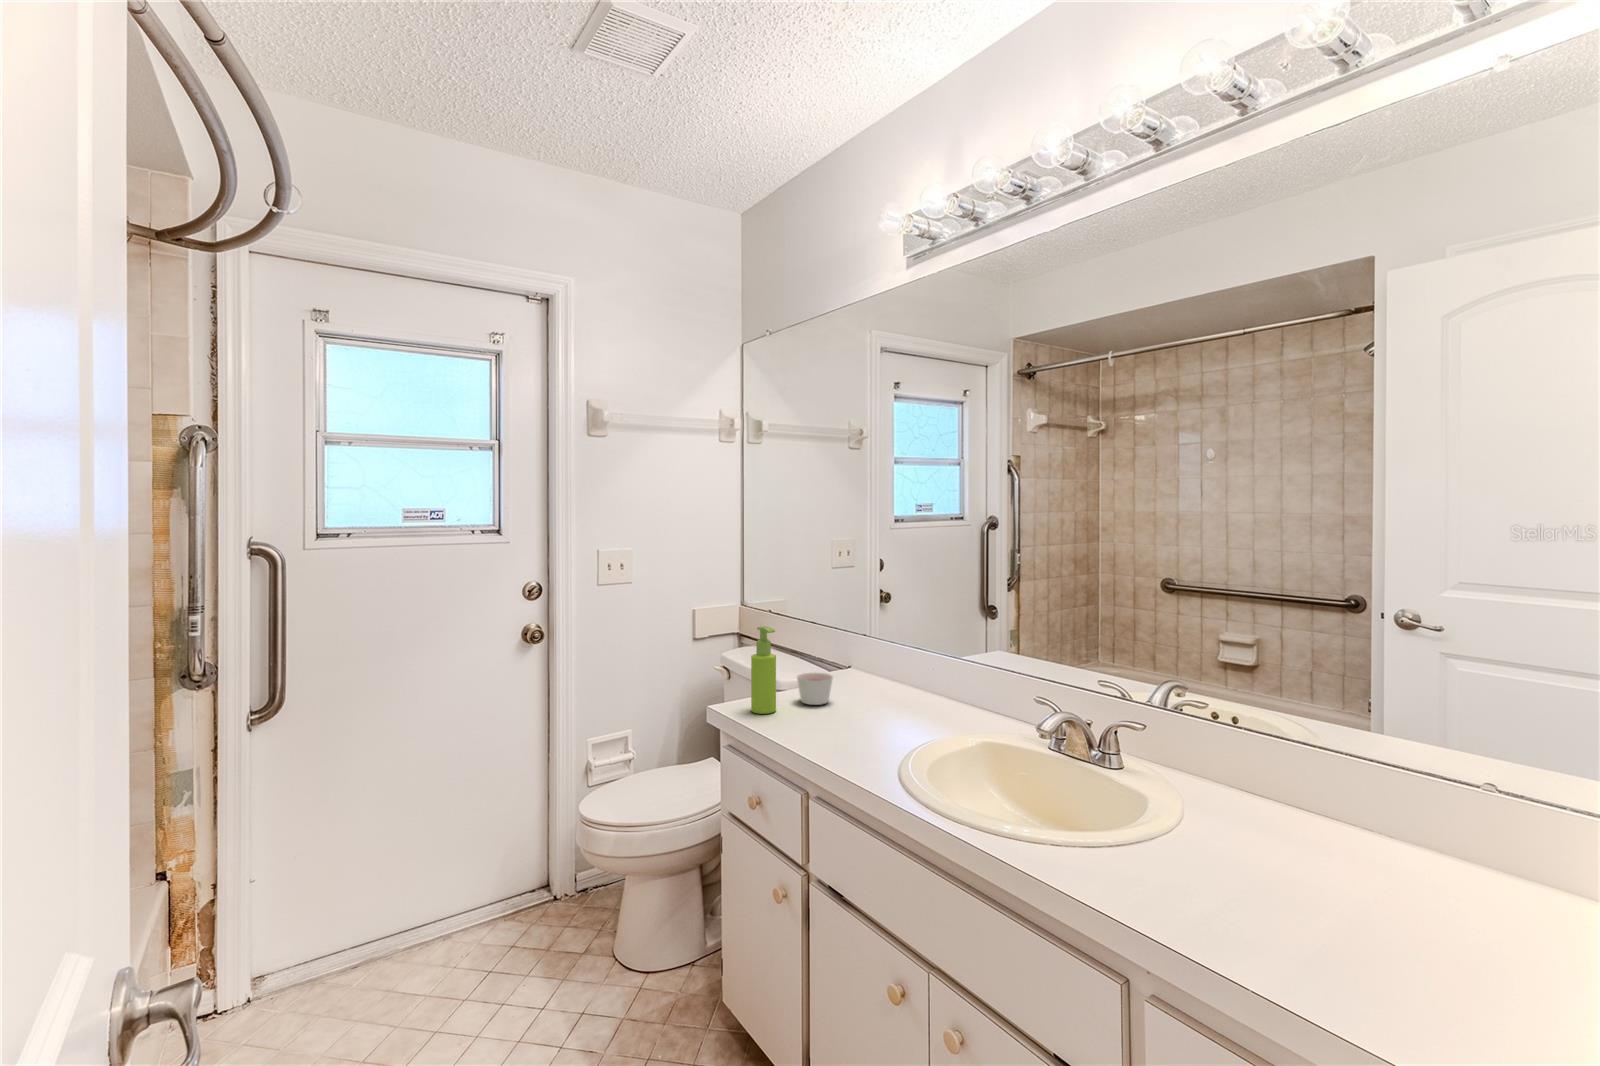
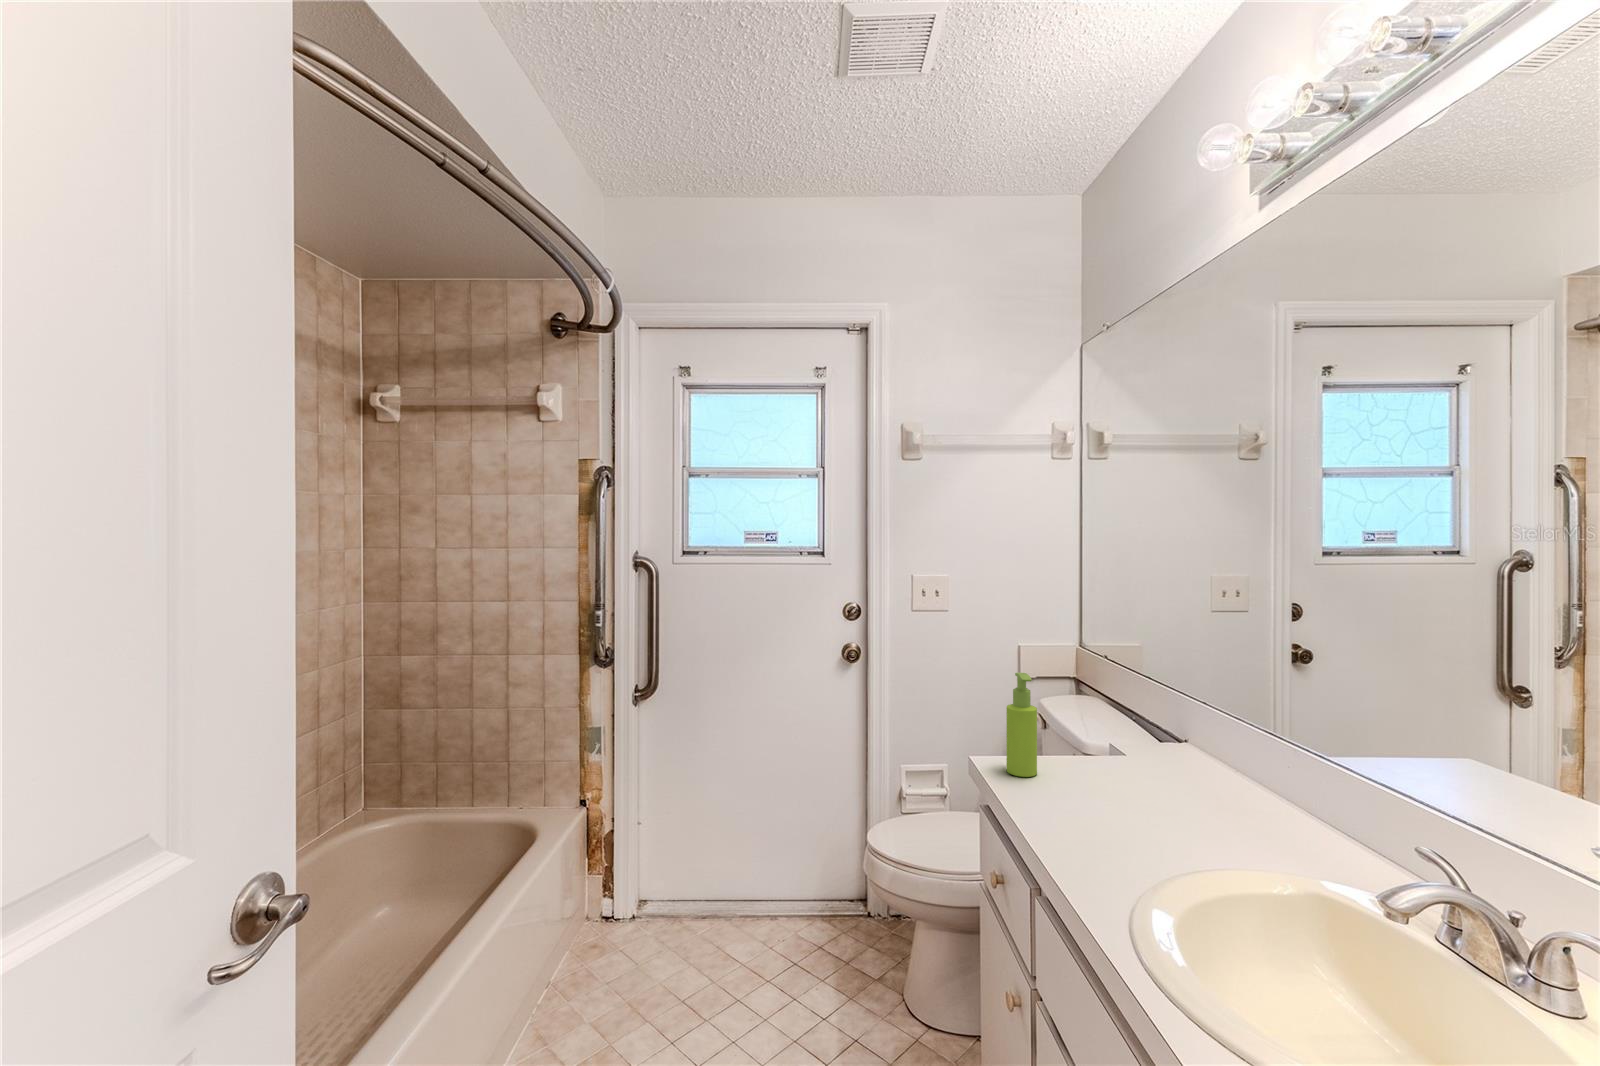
candle: present [797,672,833,705] -> none [1071,736,1120,779]

